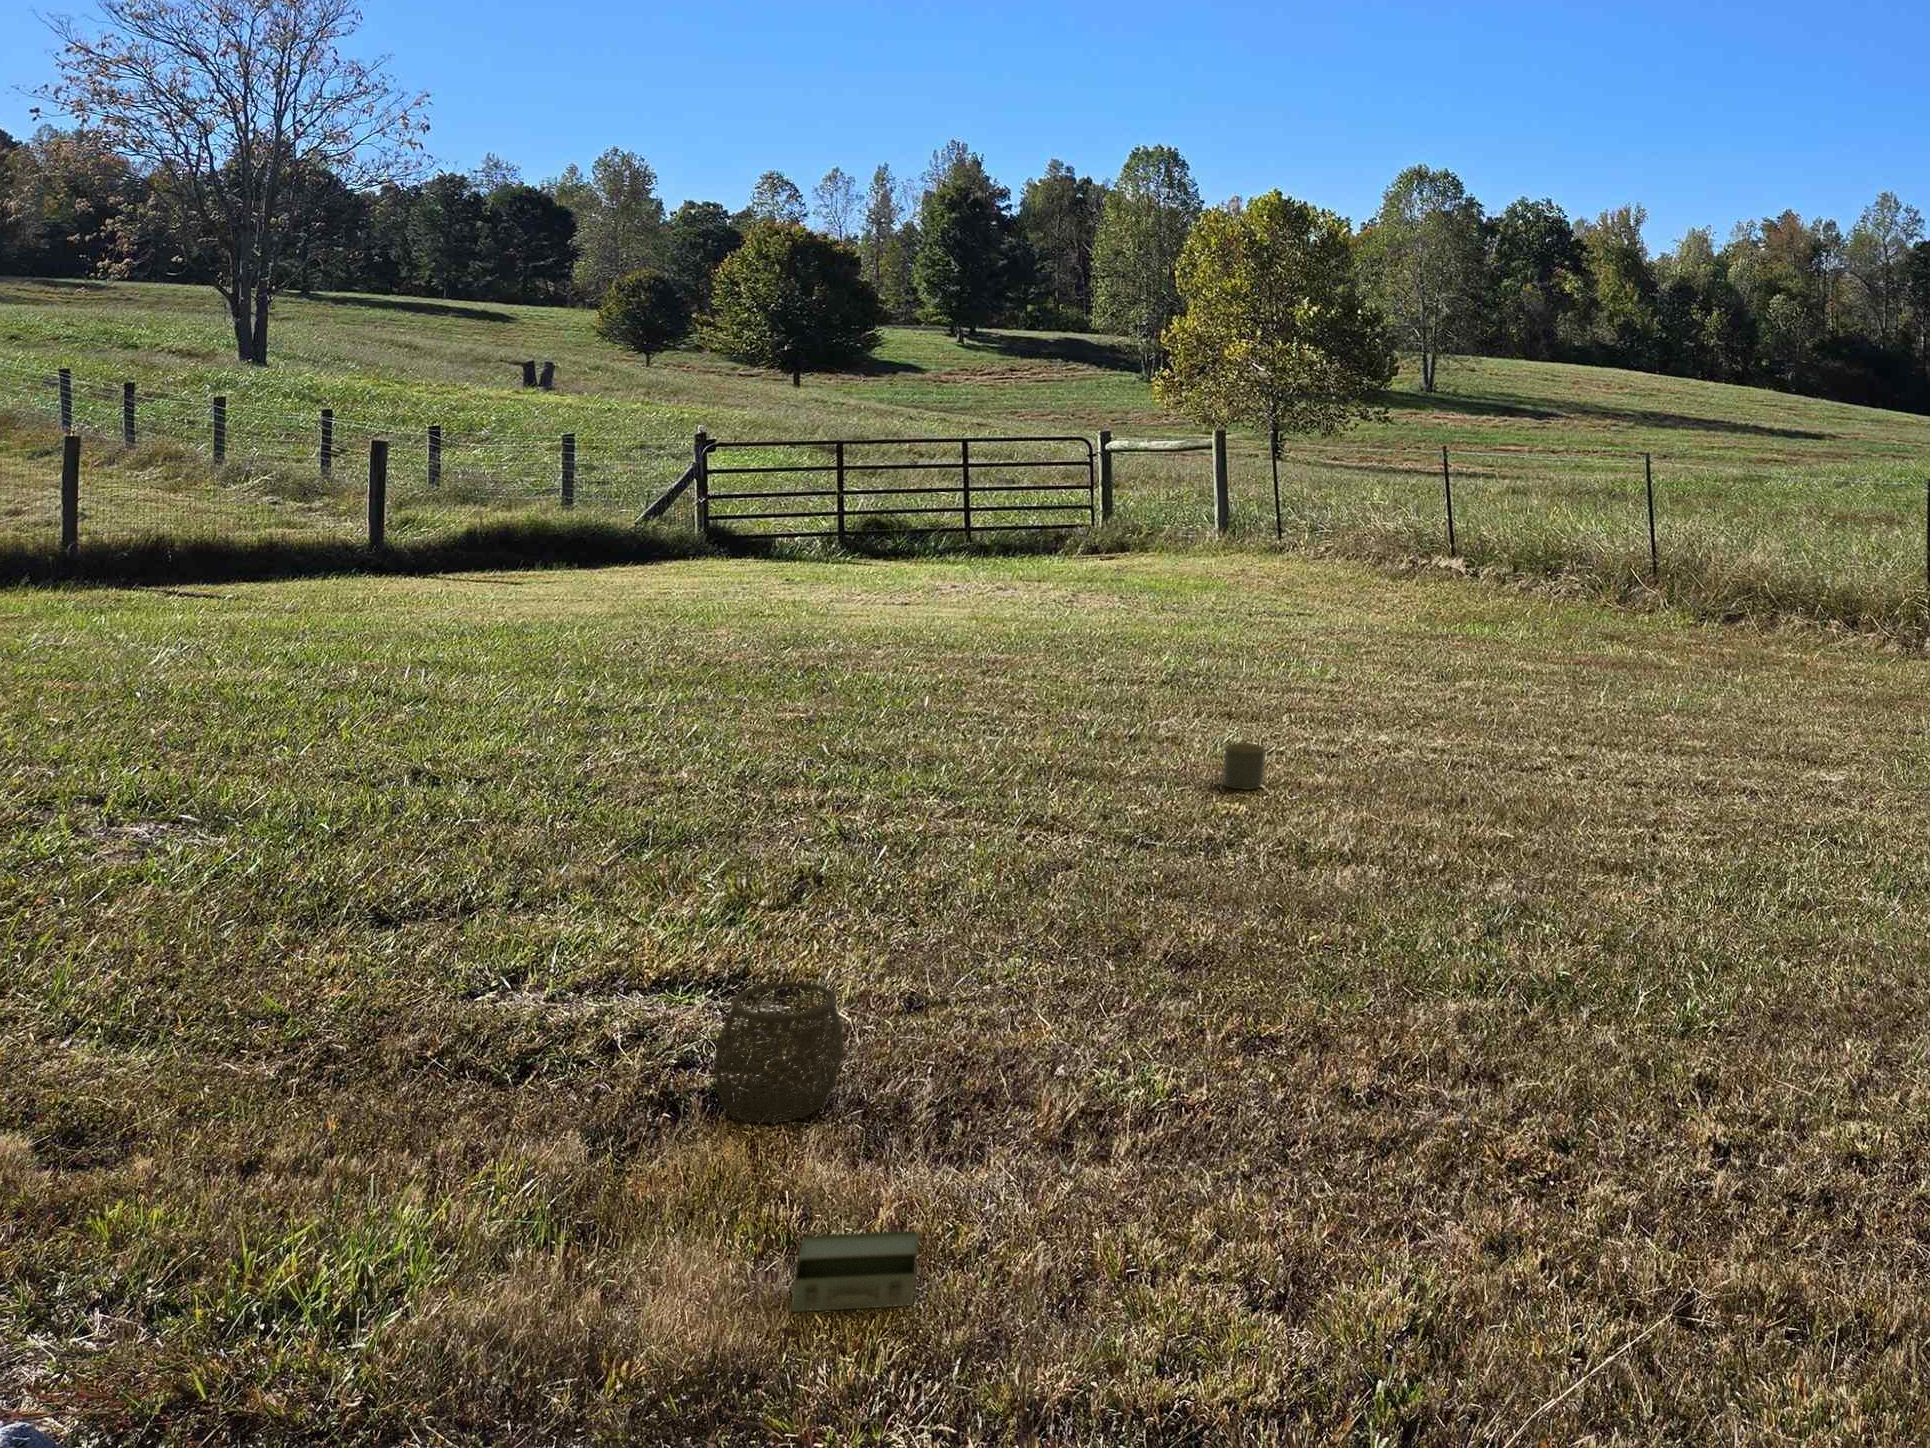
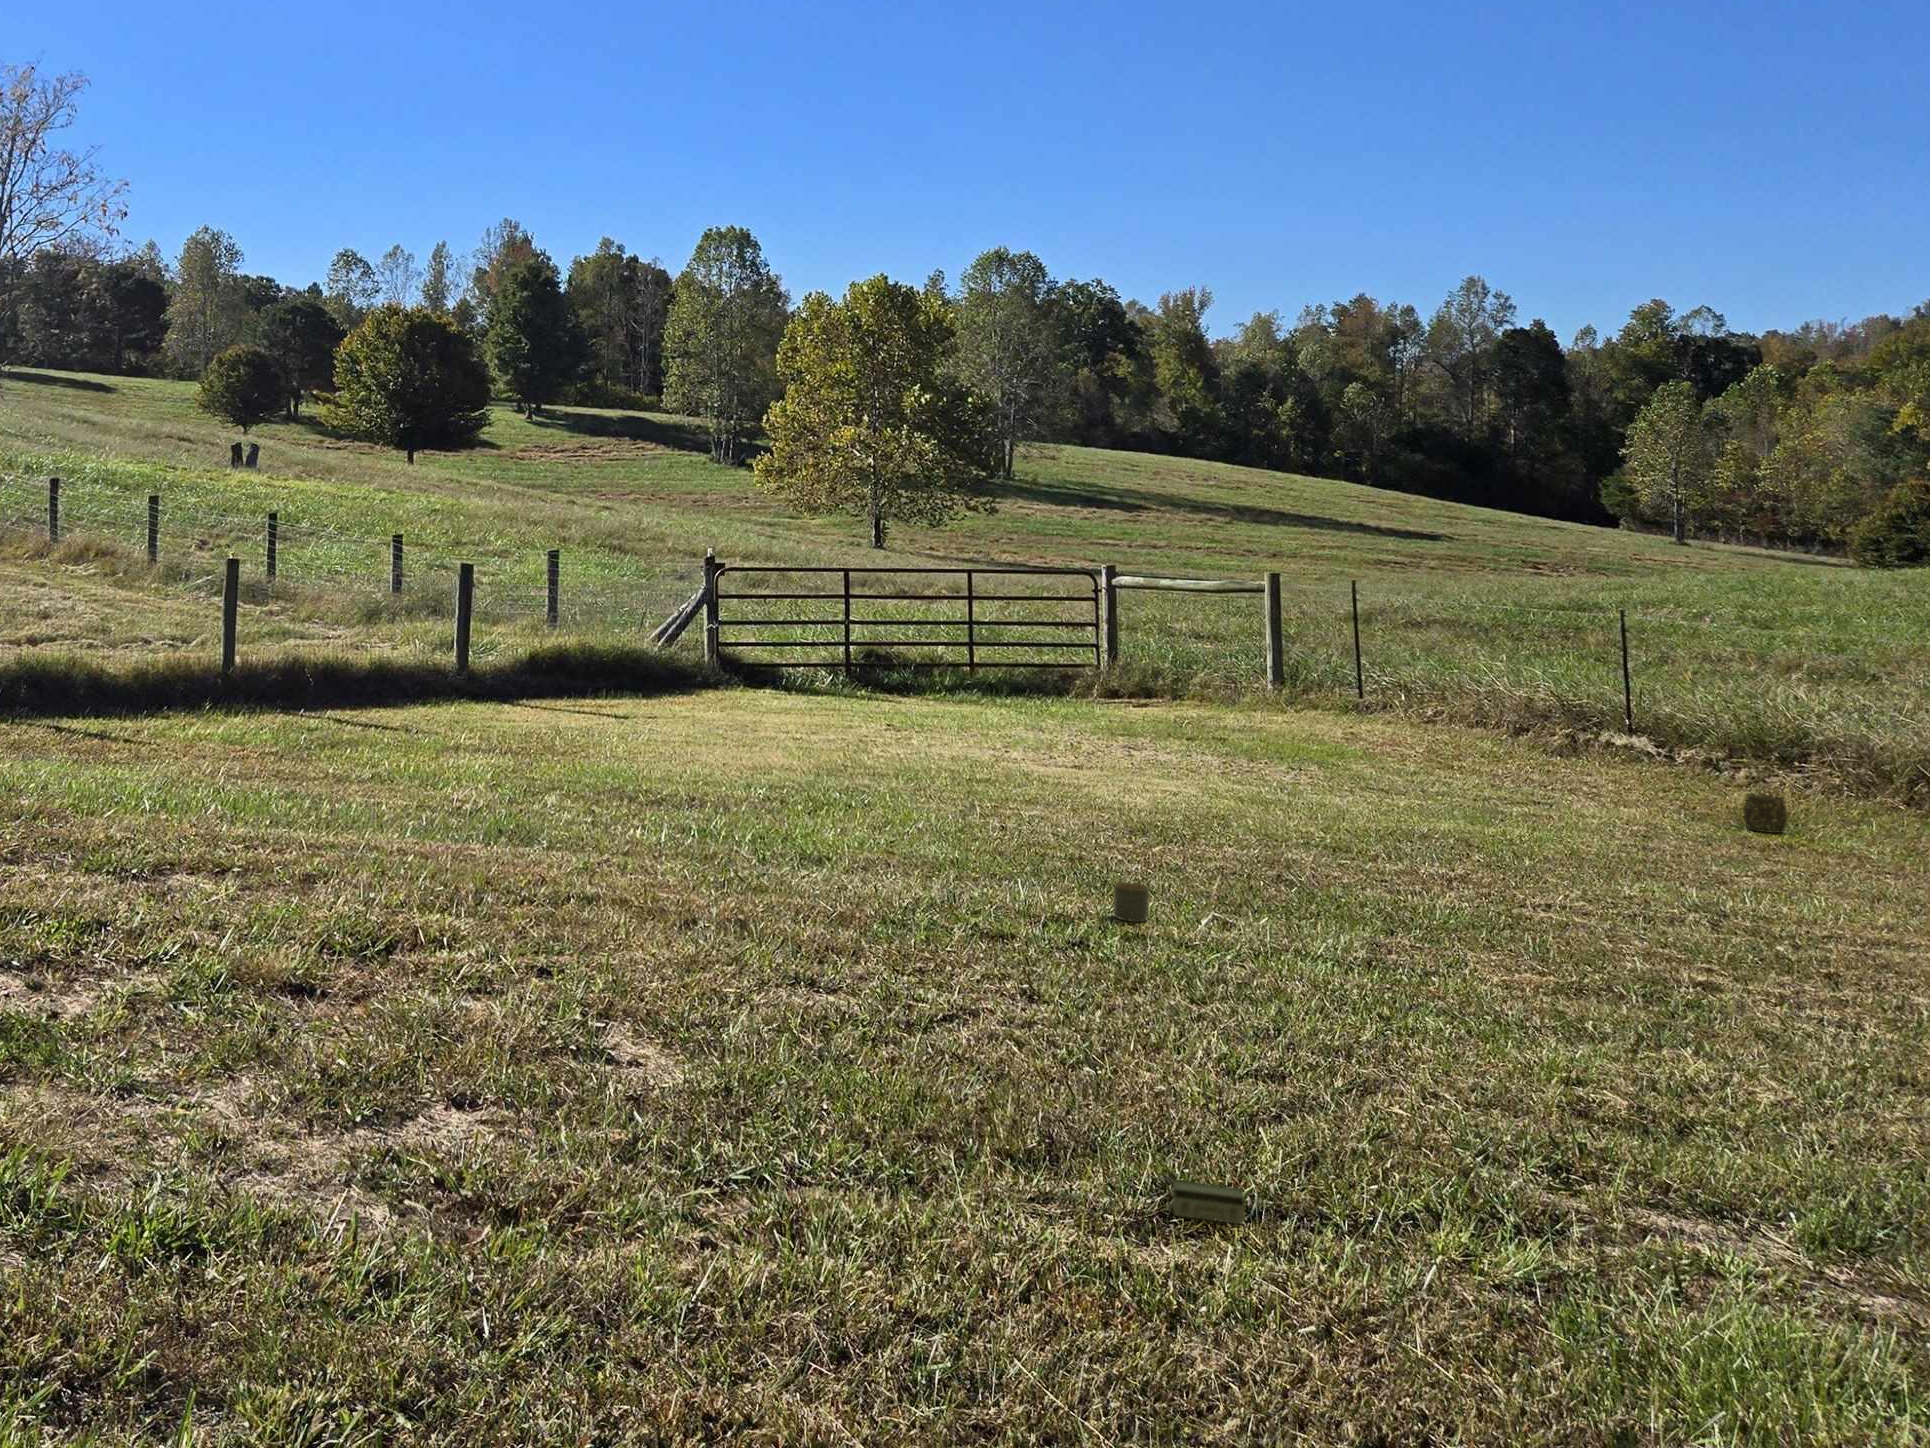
woven basket: present [713,982,844,1124] -> present [1743,793,1787,833]
toolbox: present [791,1231,920,1312] -> present [1173,1180,1245,1224]

